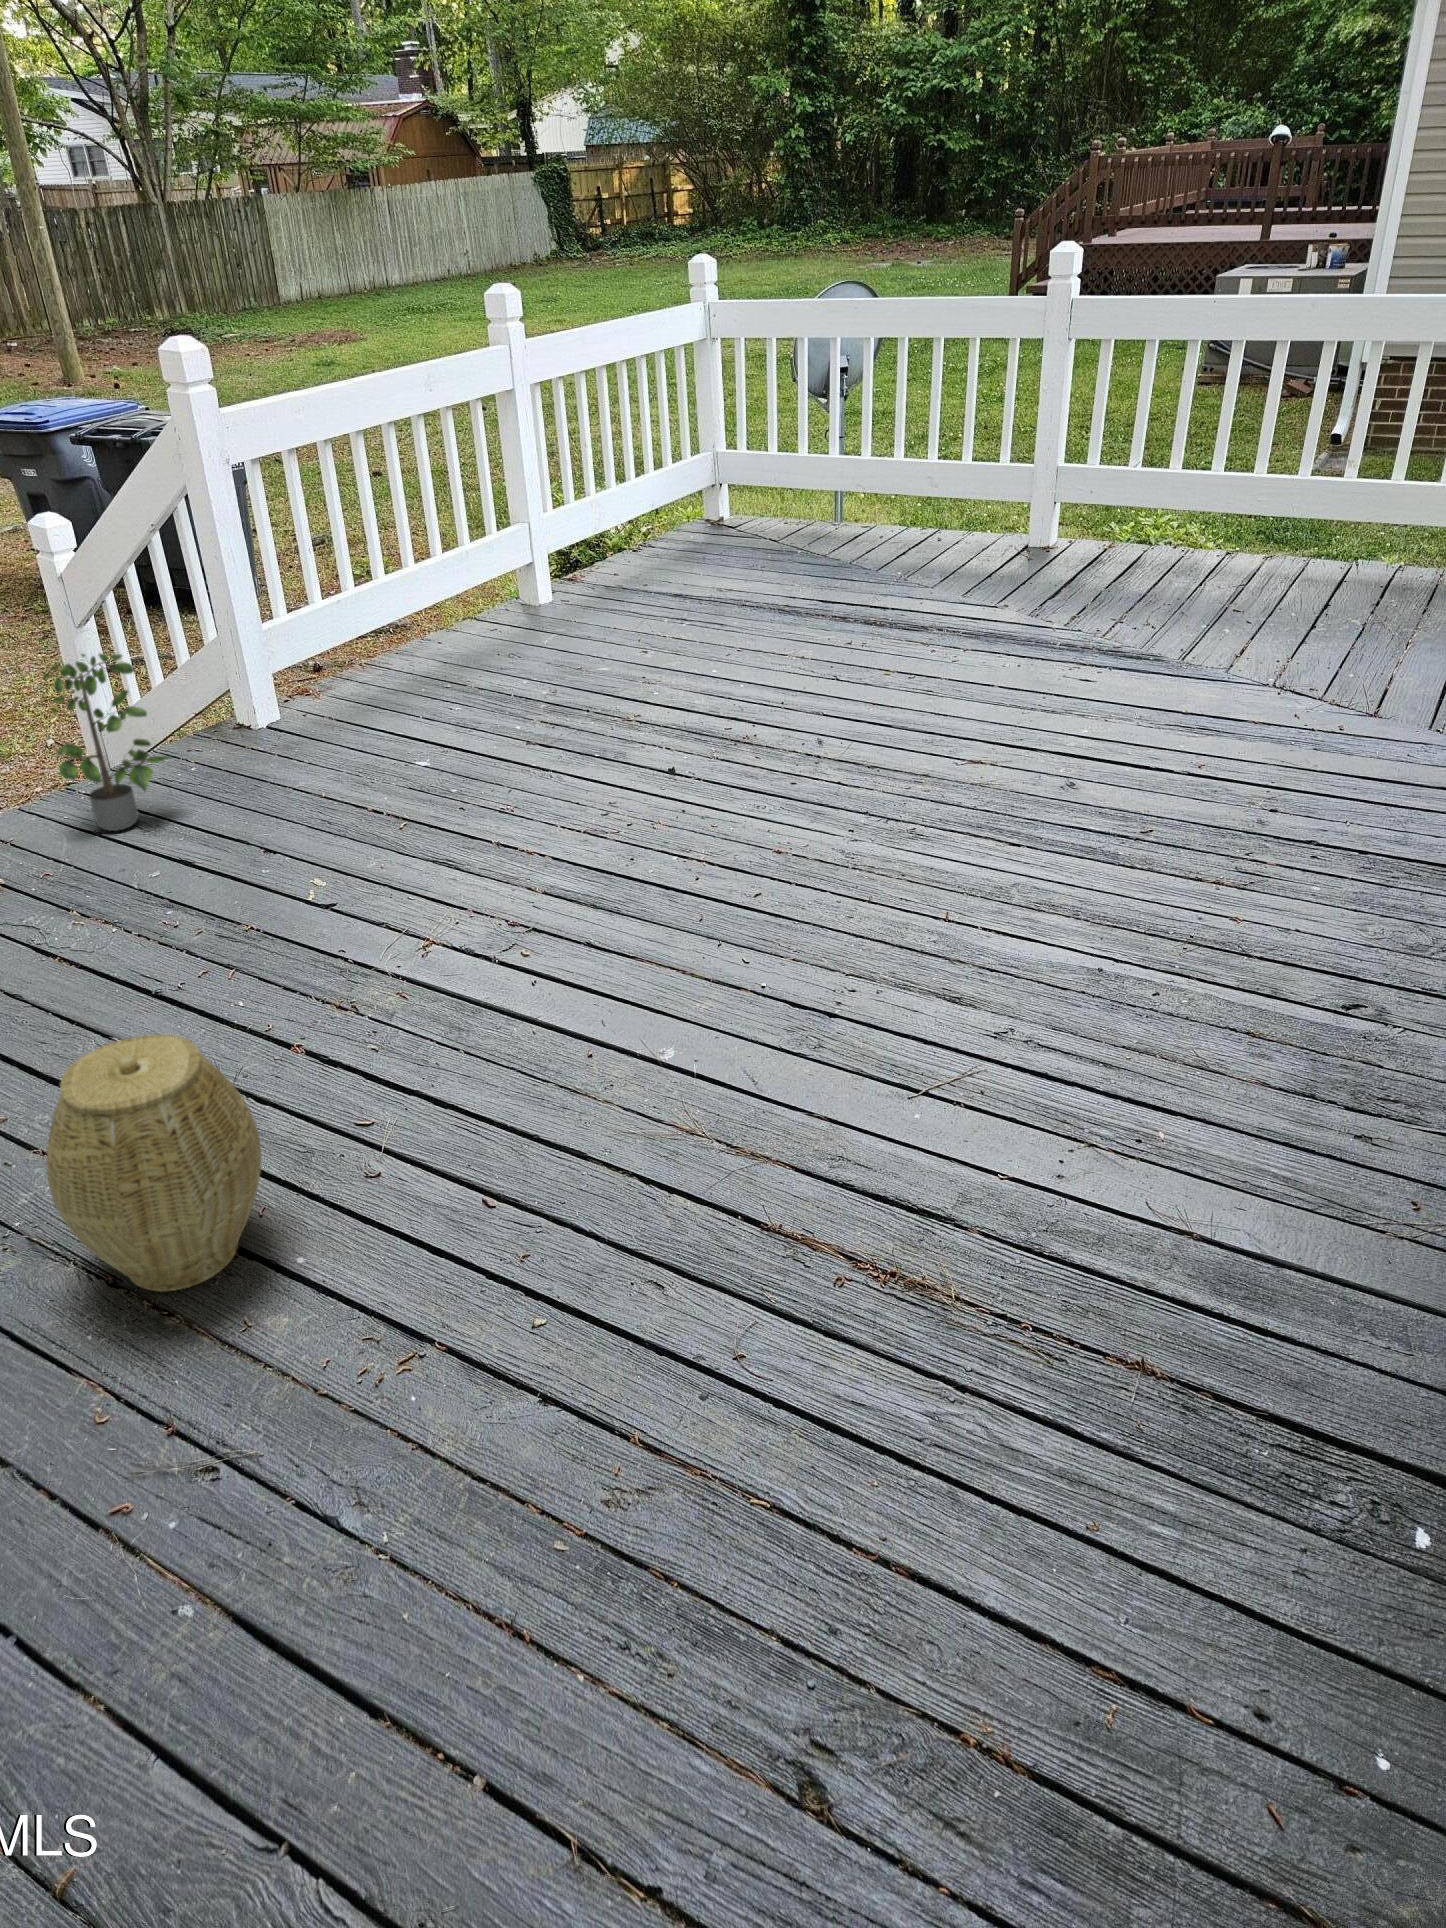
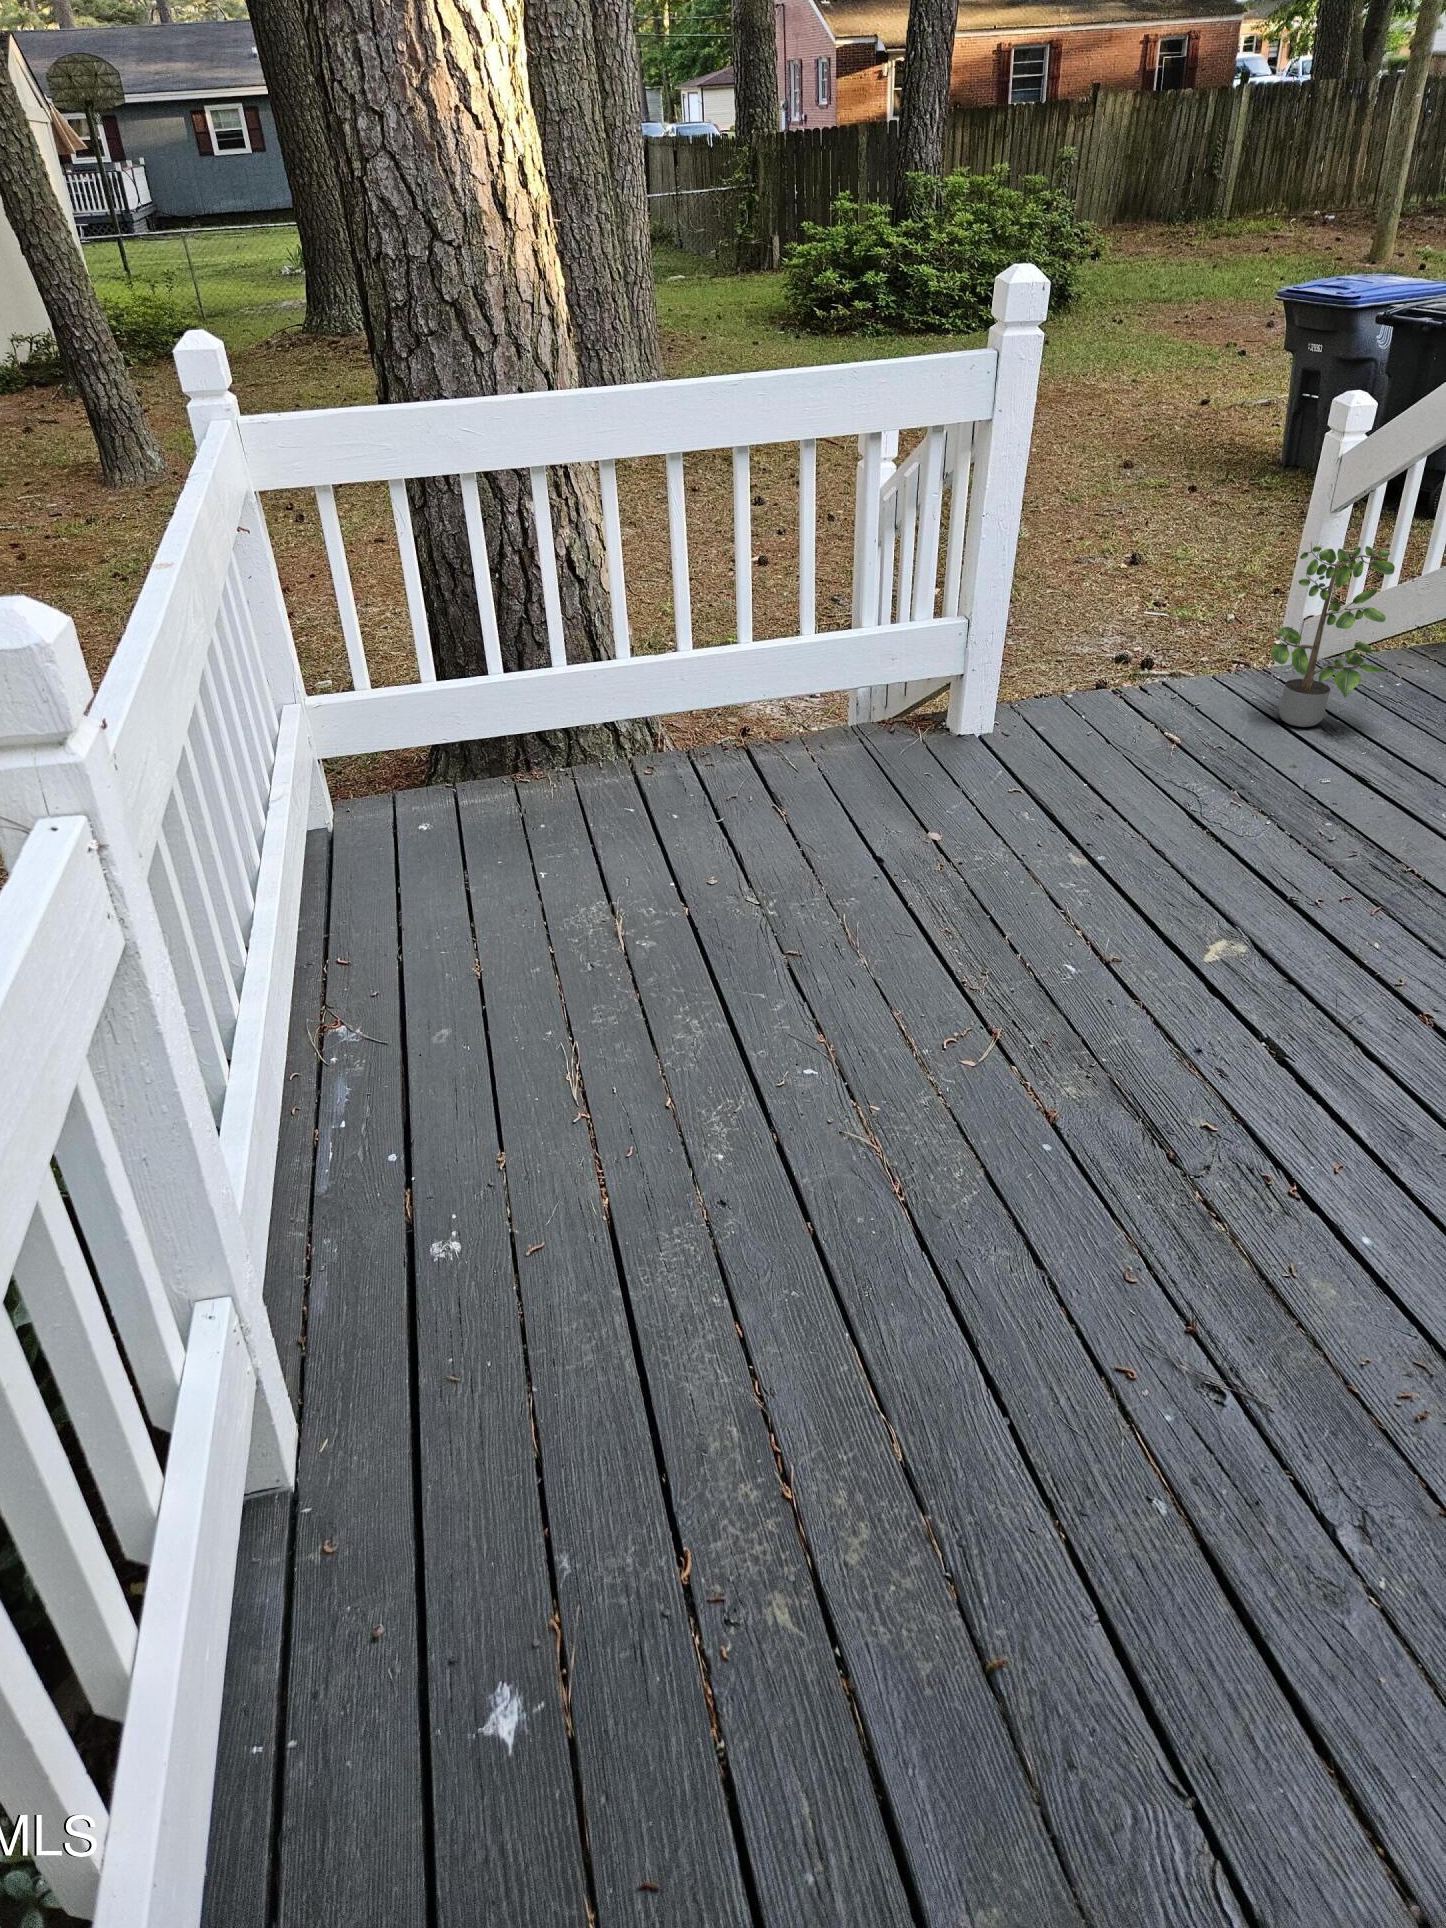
woven basket: present [47,1034,261,1292] -> none [1166,942,1391,1206]

